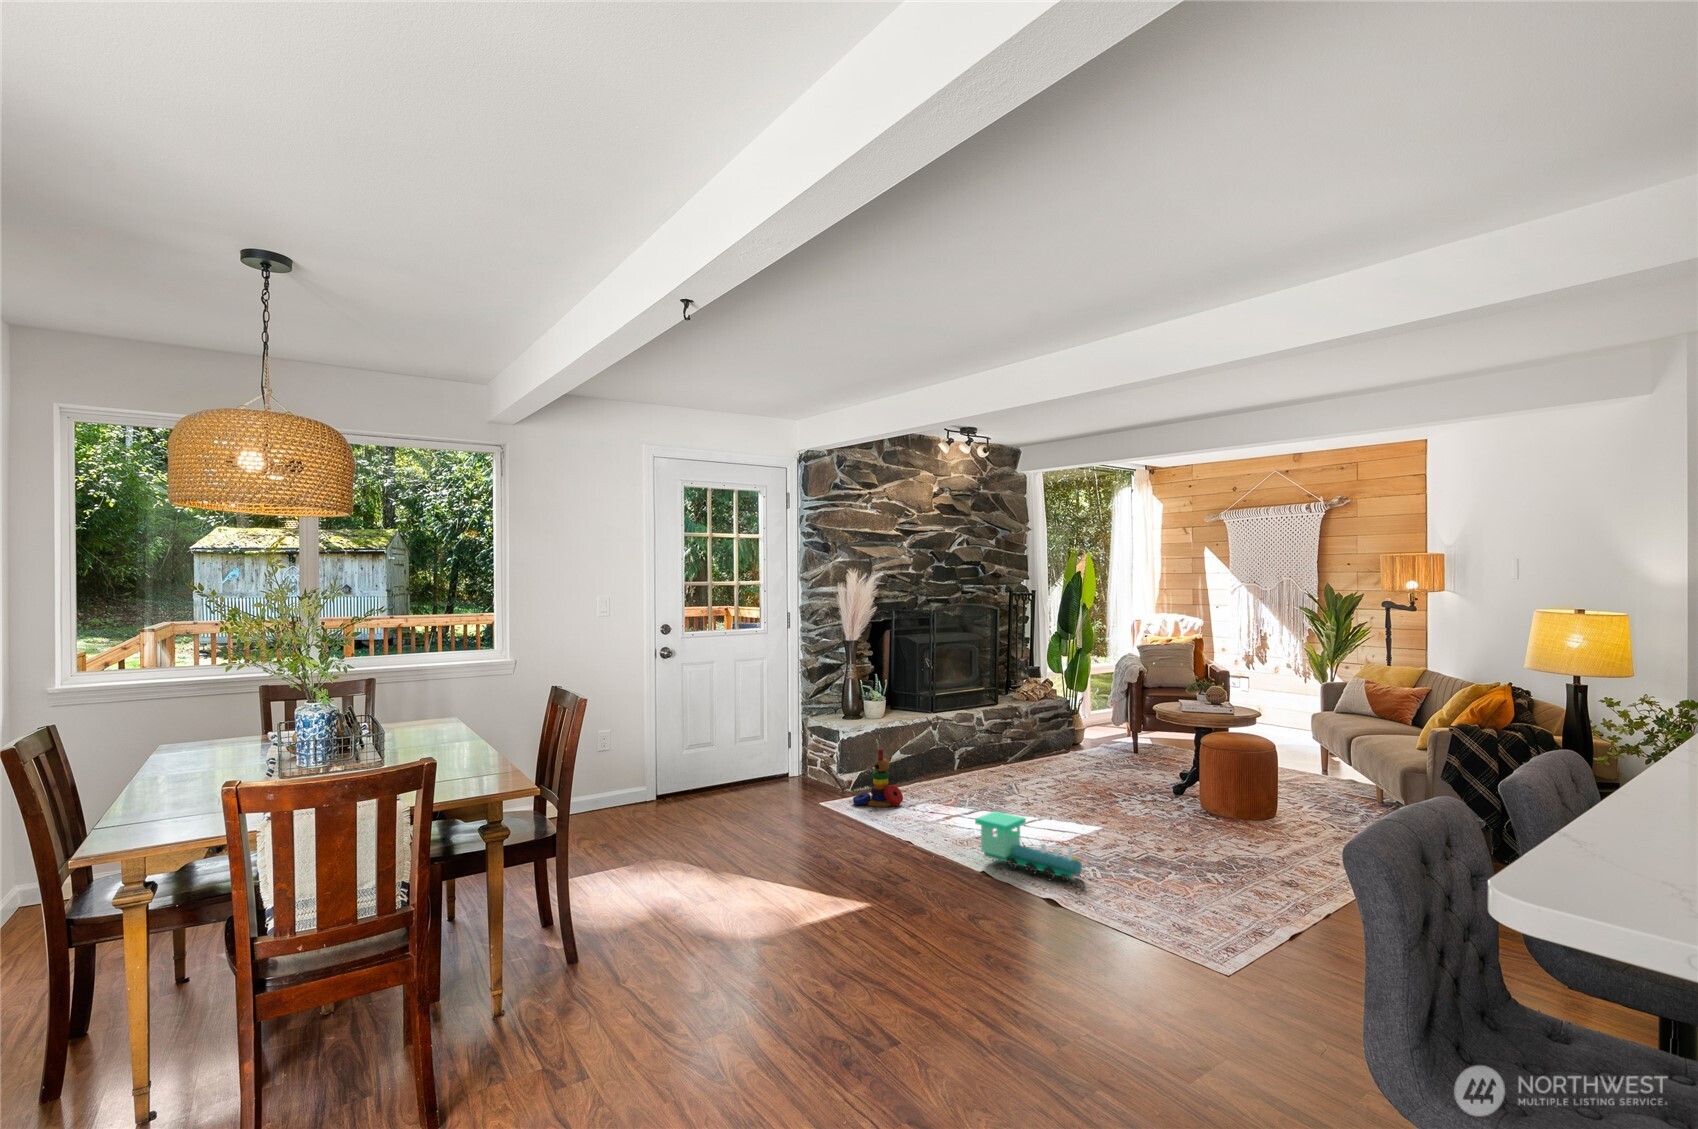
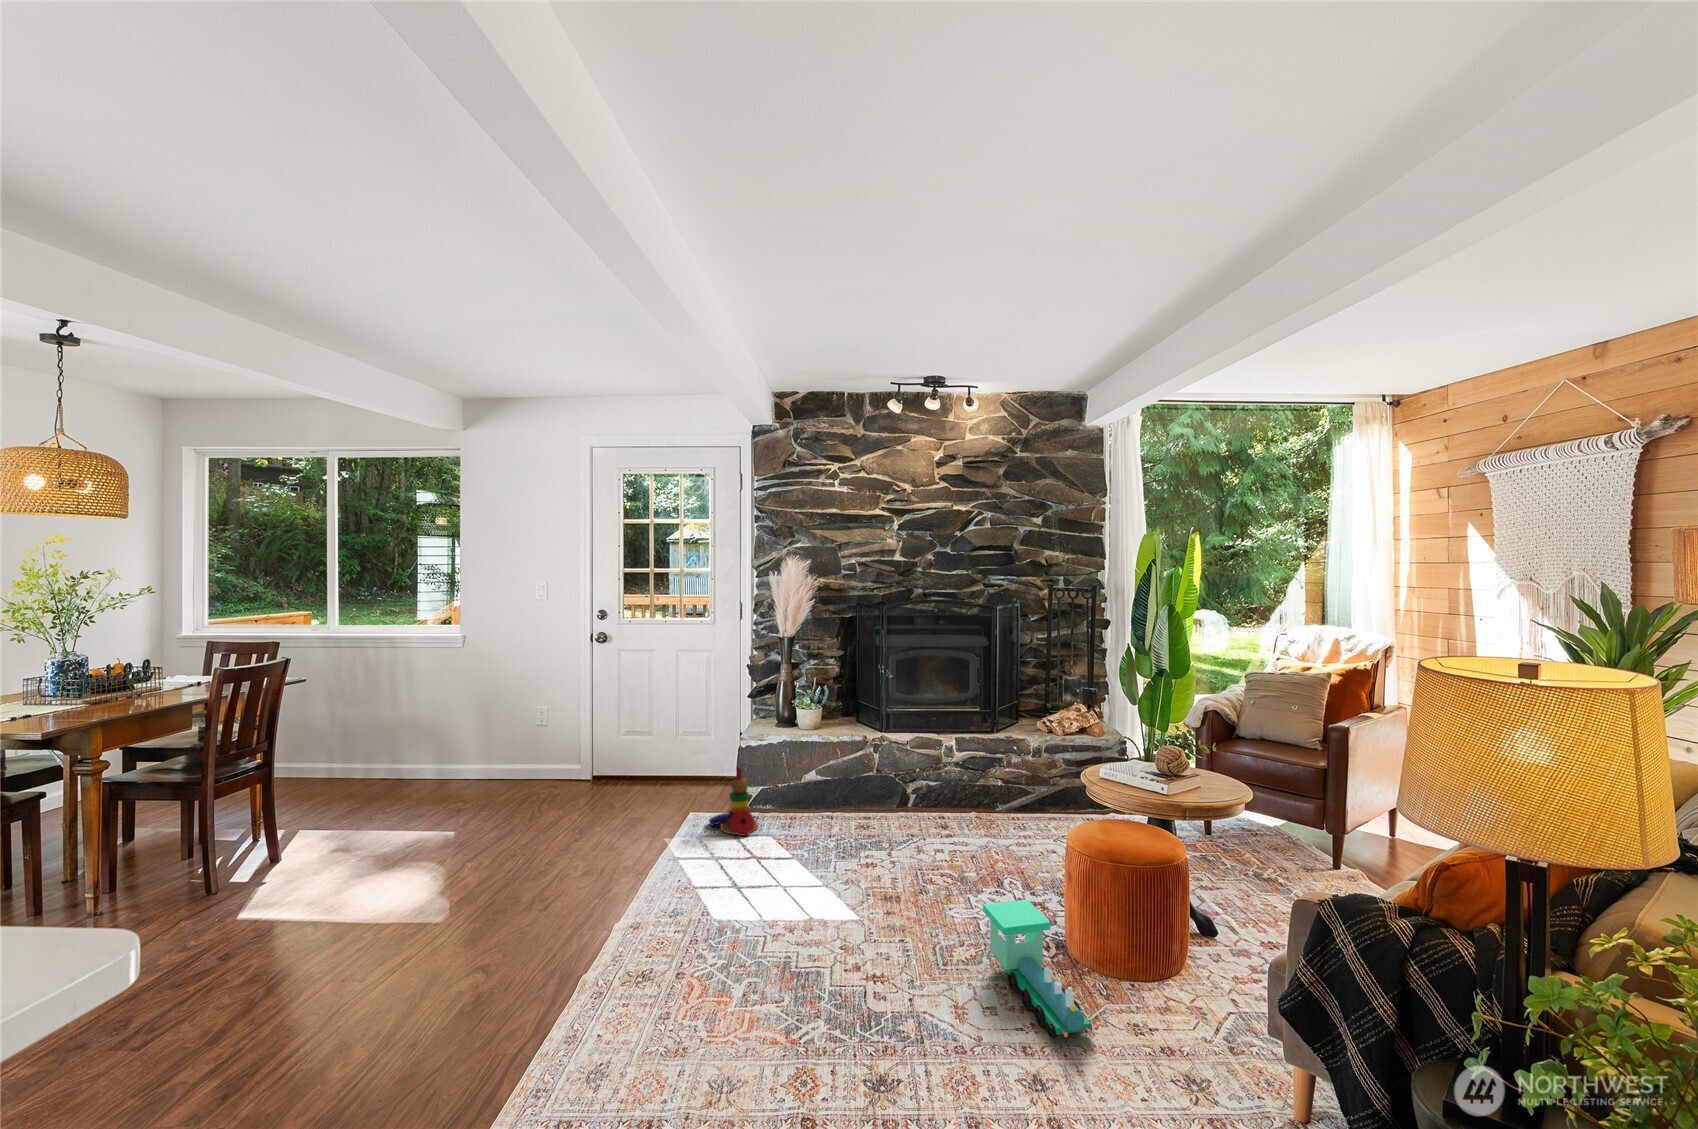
toy train: present [975,811,1084,883] -> present [983,900,1092,1039]

